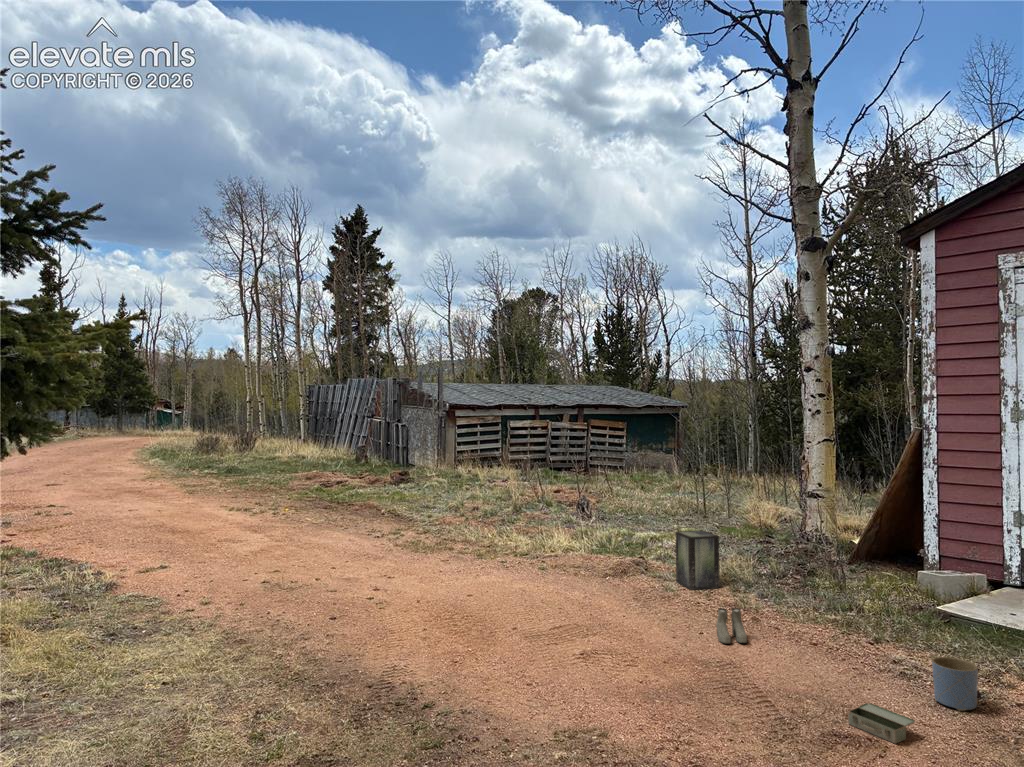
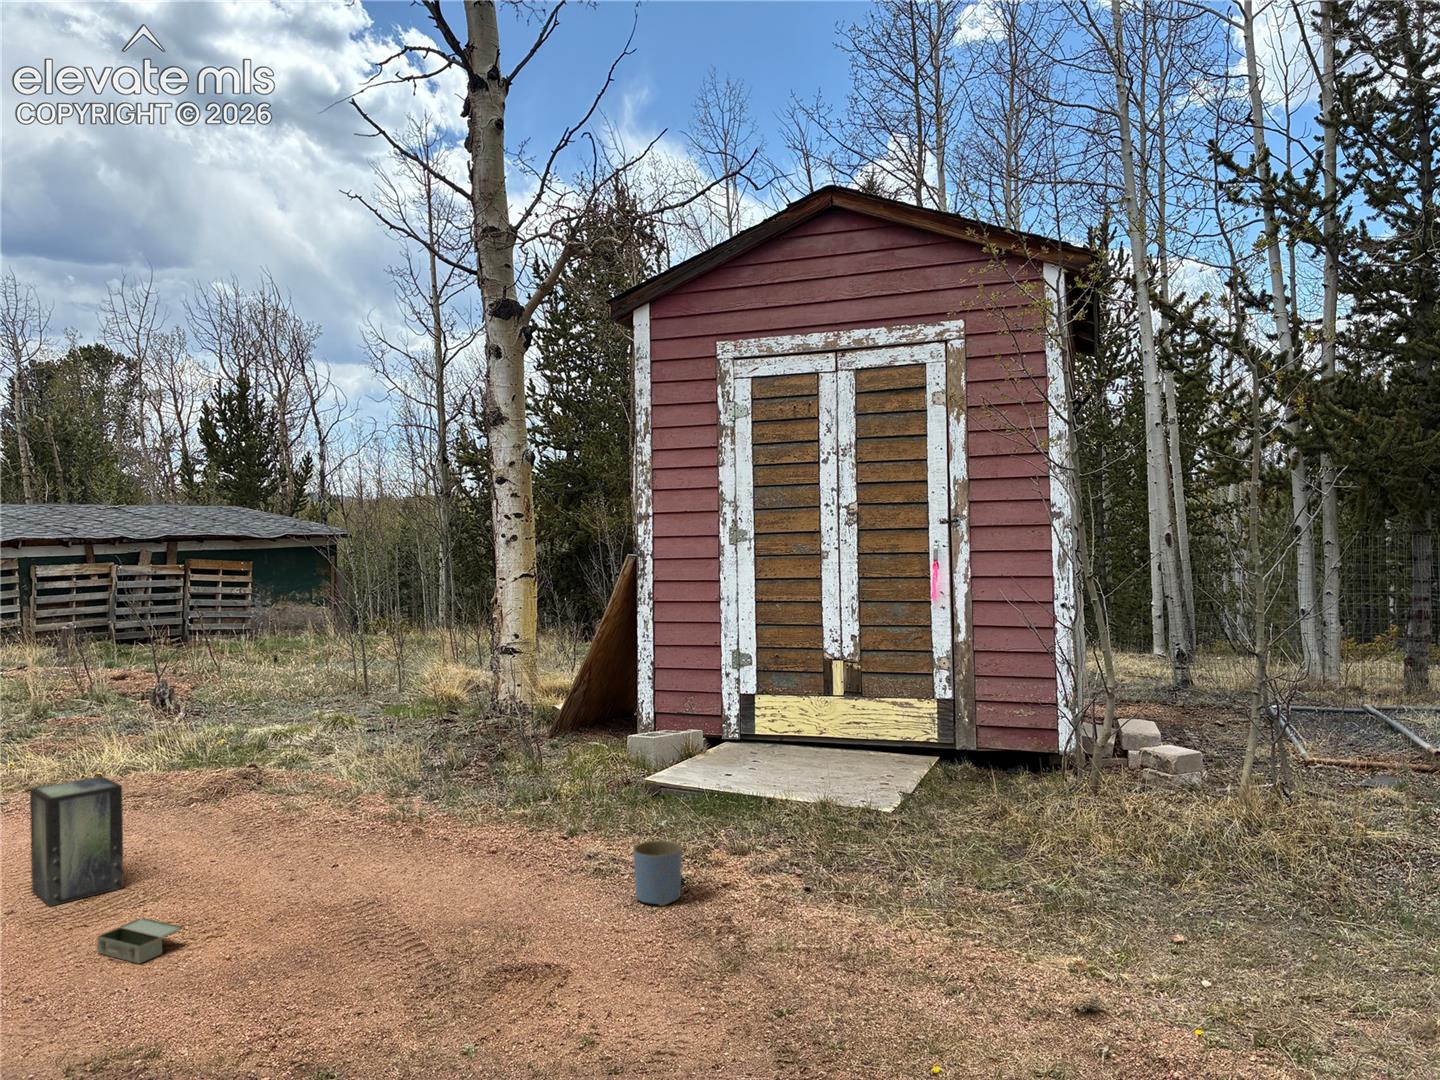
storage box: present [676,531,720,590] -> present [30,776,124,907]
boots: present [716,608,747,644] -> none [357,826,403,883]
toolbox: present [848,703,915,744] -> present [97,918,182,963]

